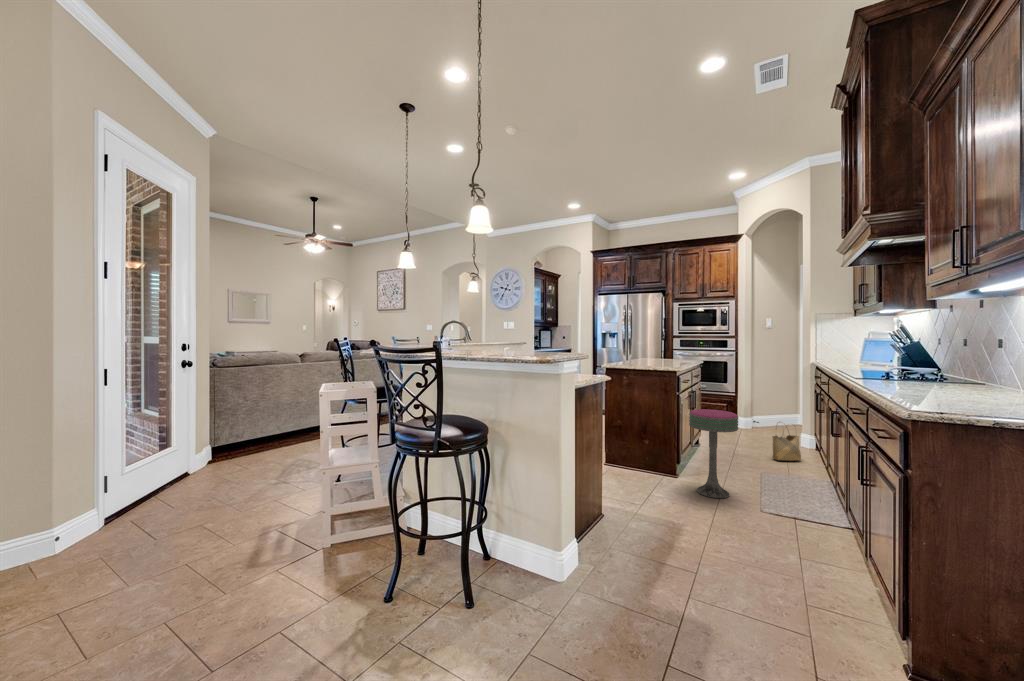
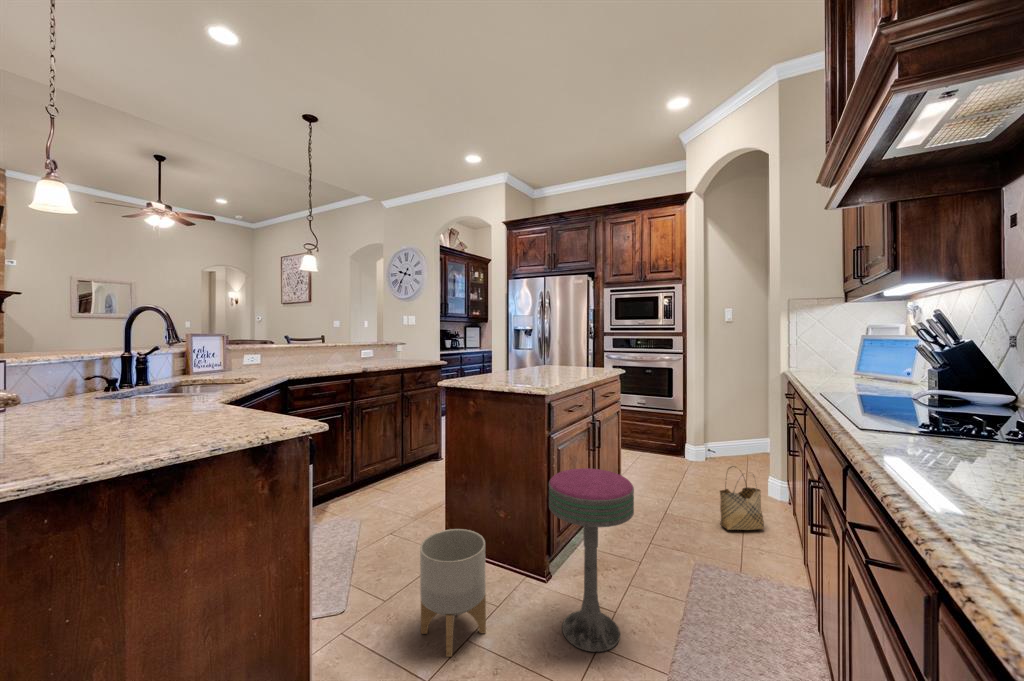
planter: none [622,441,658,498] -> present [420,529,486,657]

